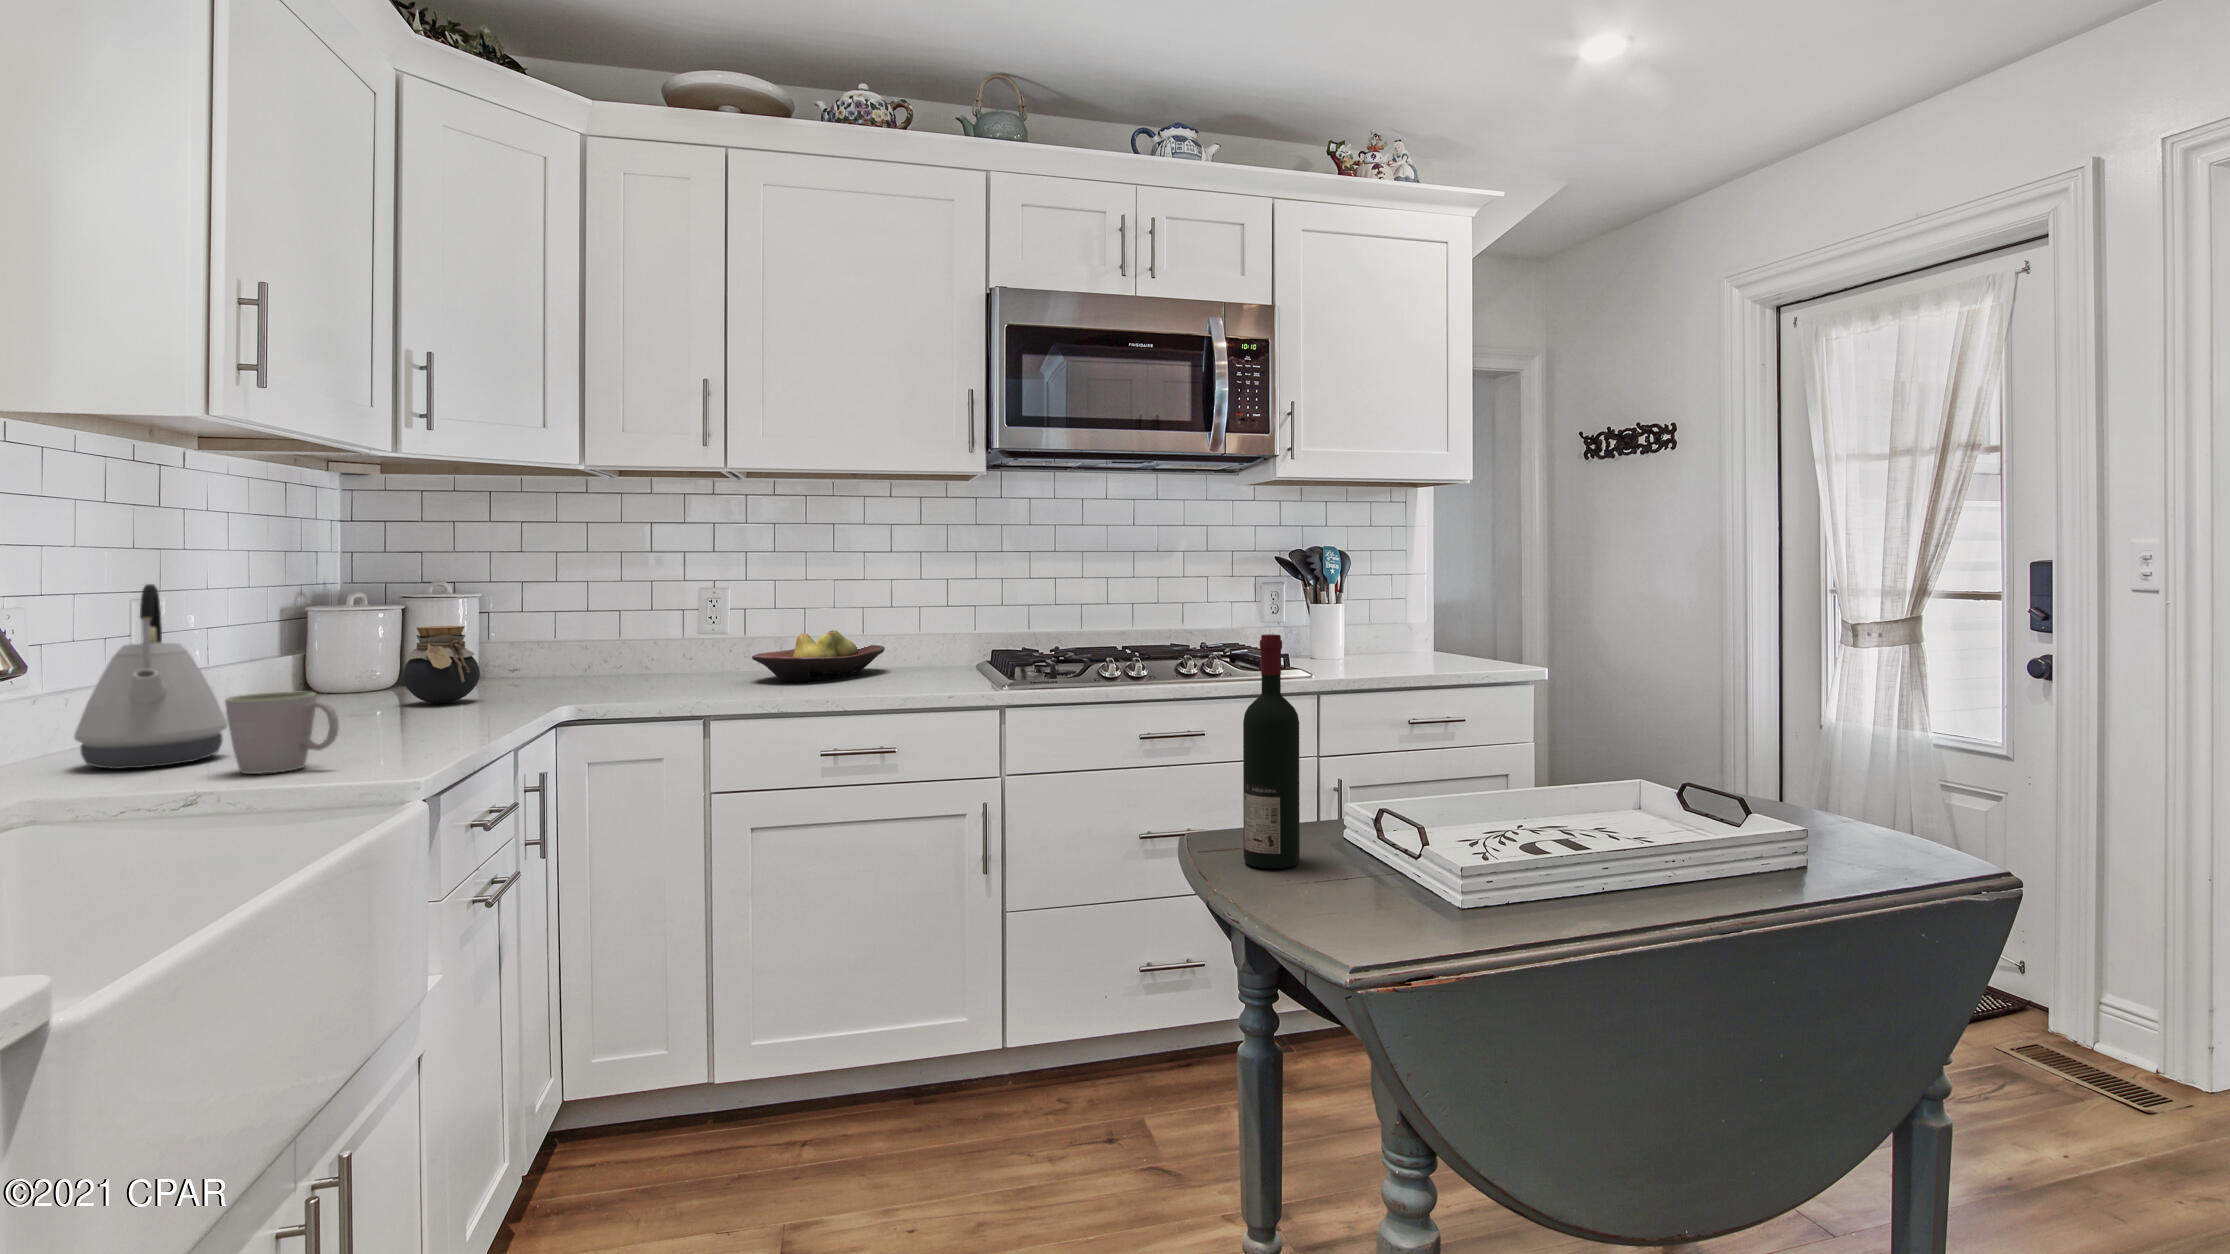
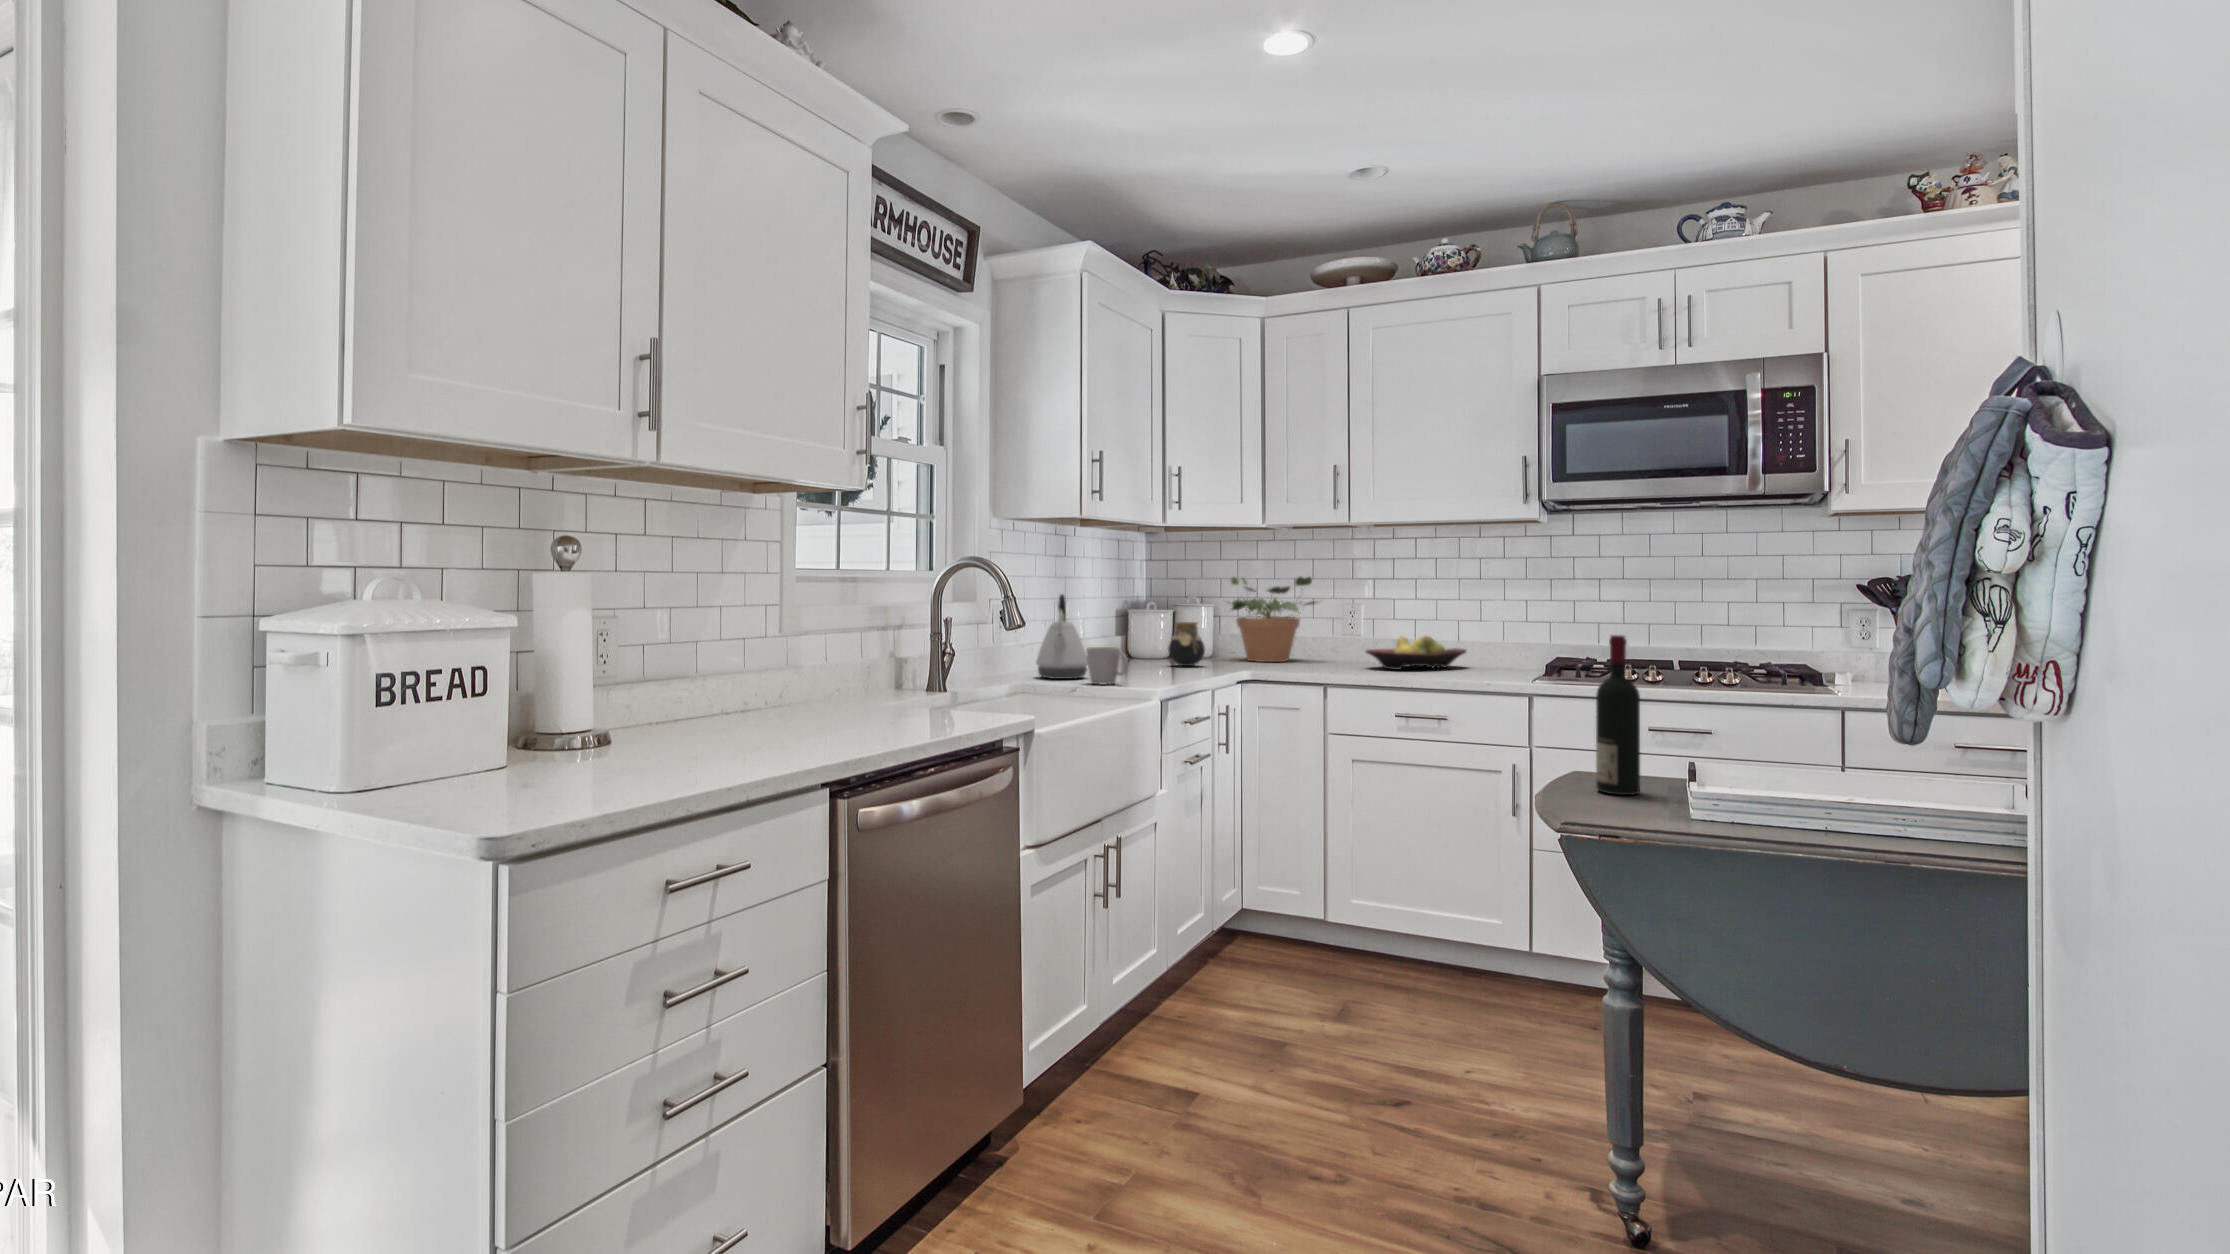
potted plant: none [498,547,678,682] -> present [1231,577,1316,662]

